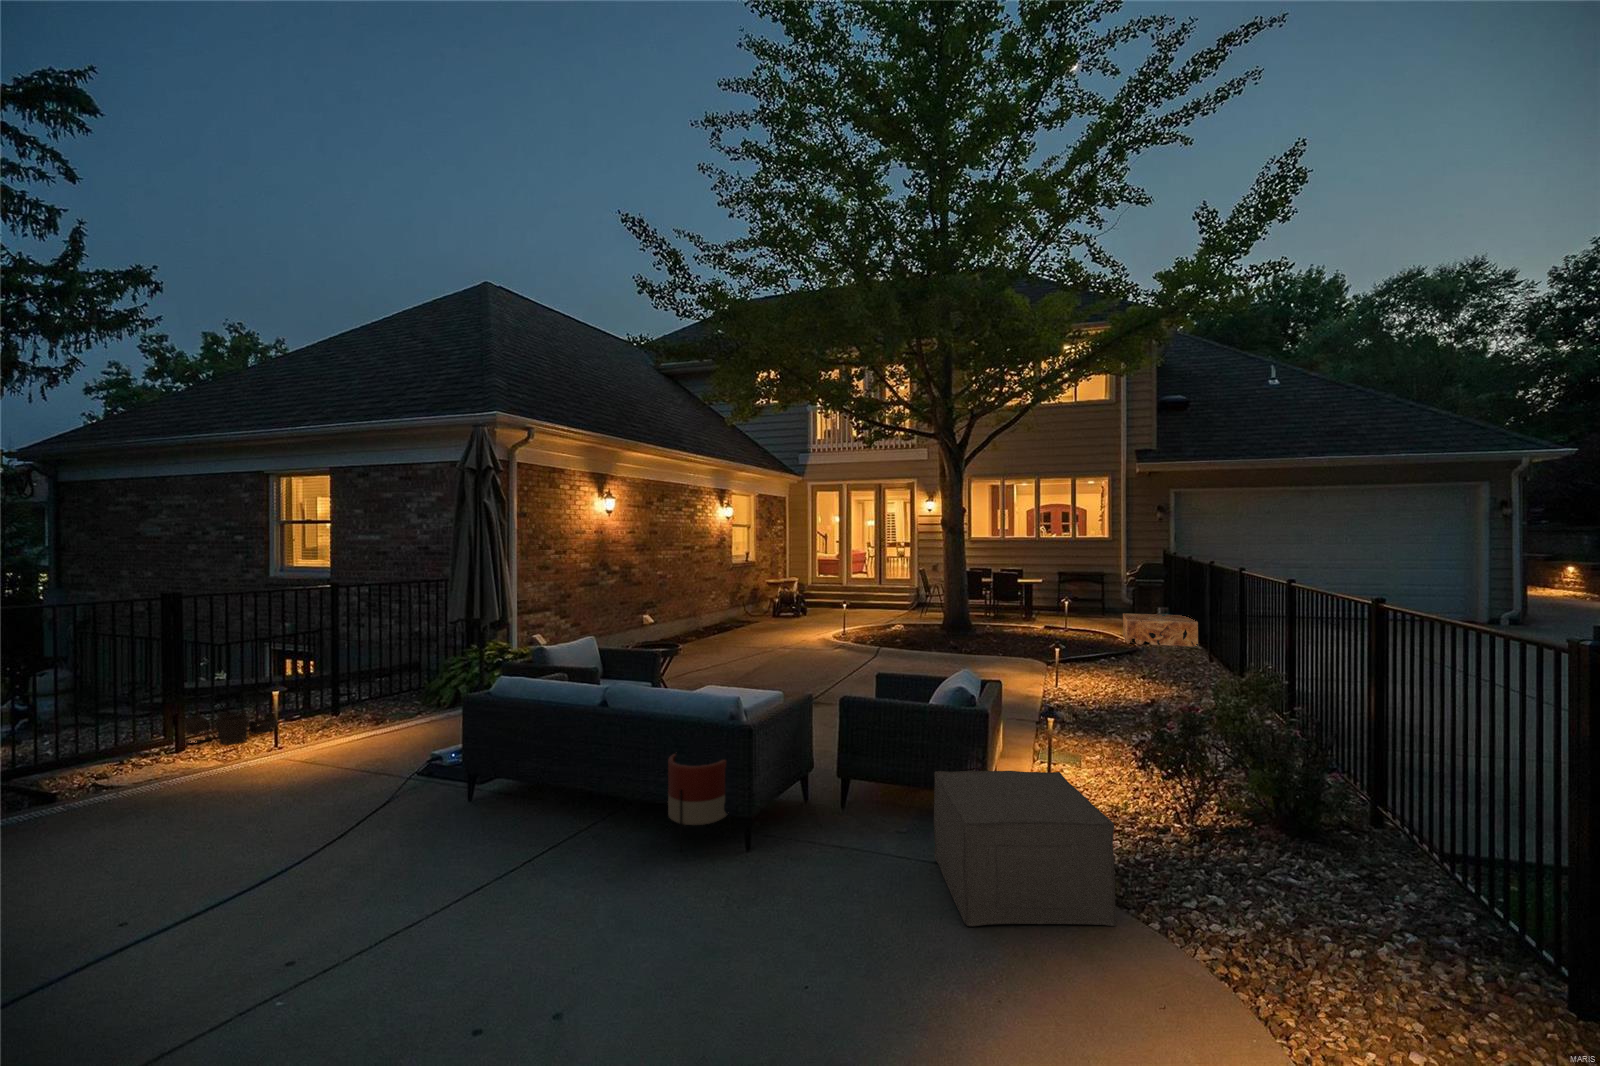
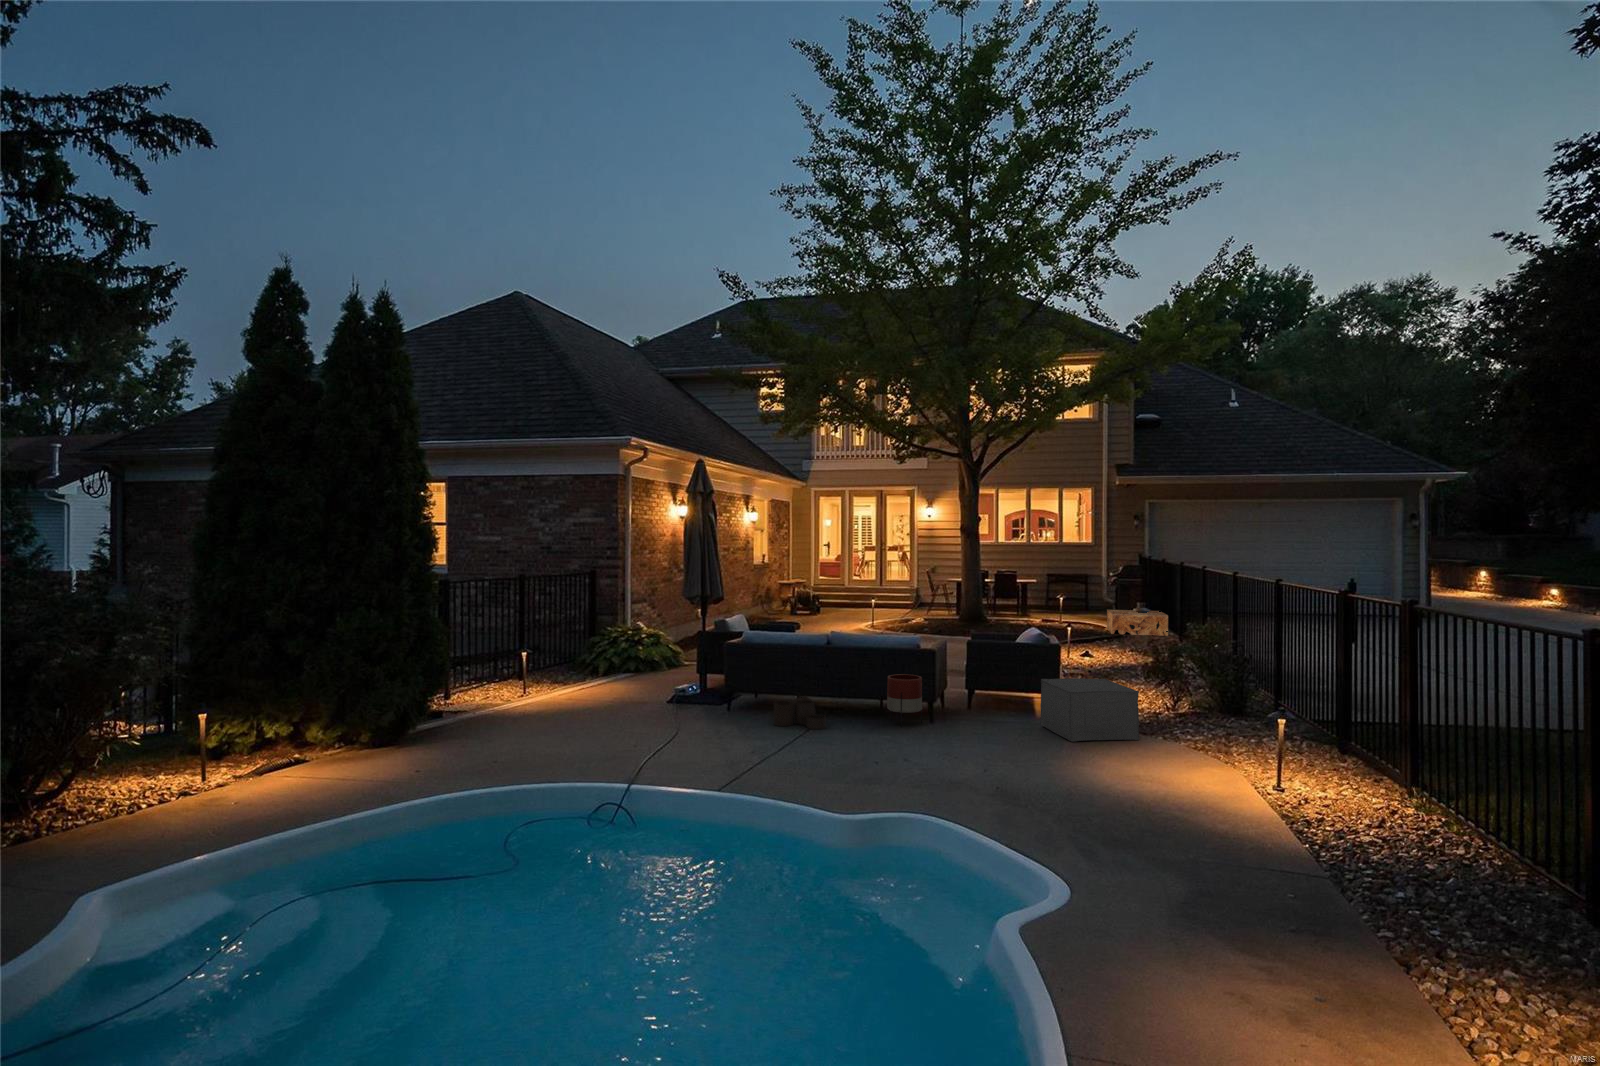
woven basket: present [184,710,276,745] -> present [774,696,826,729]

